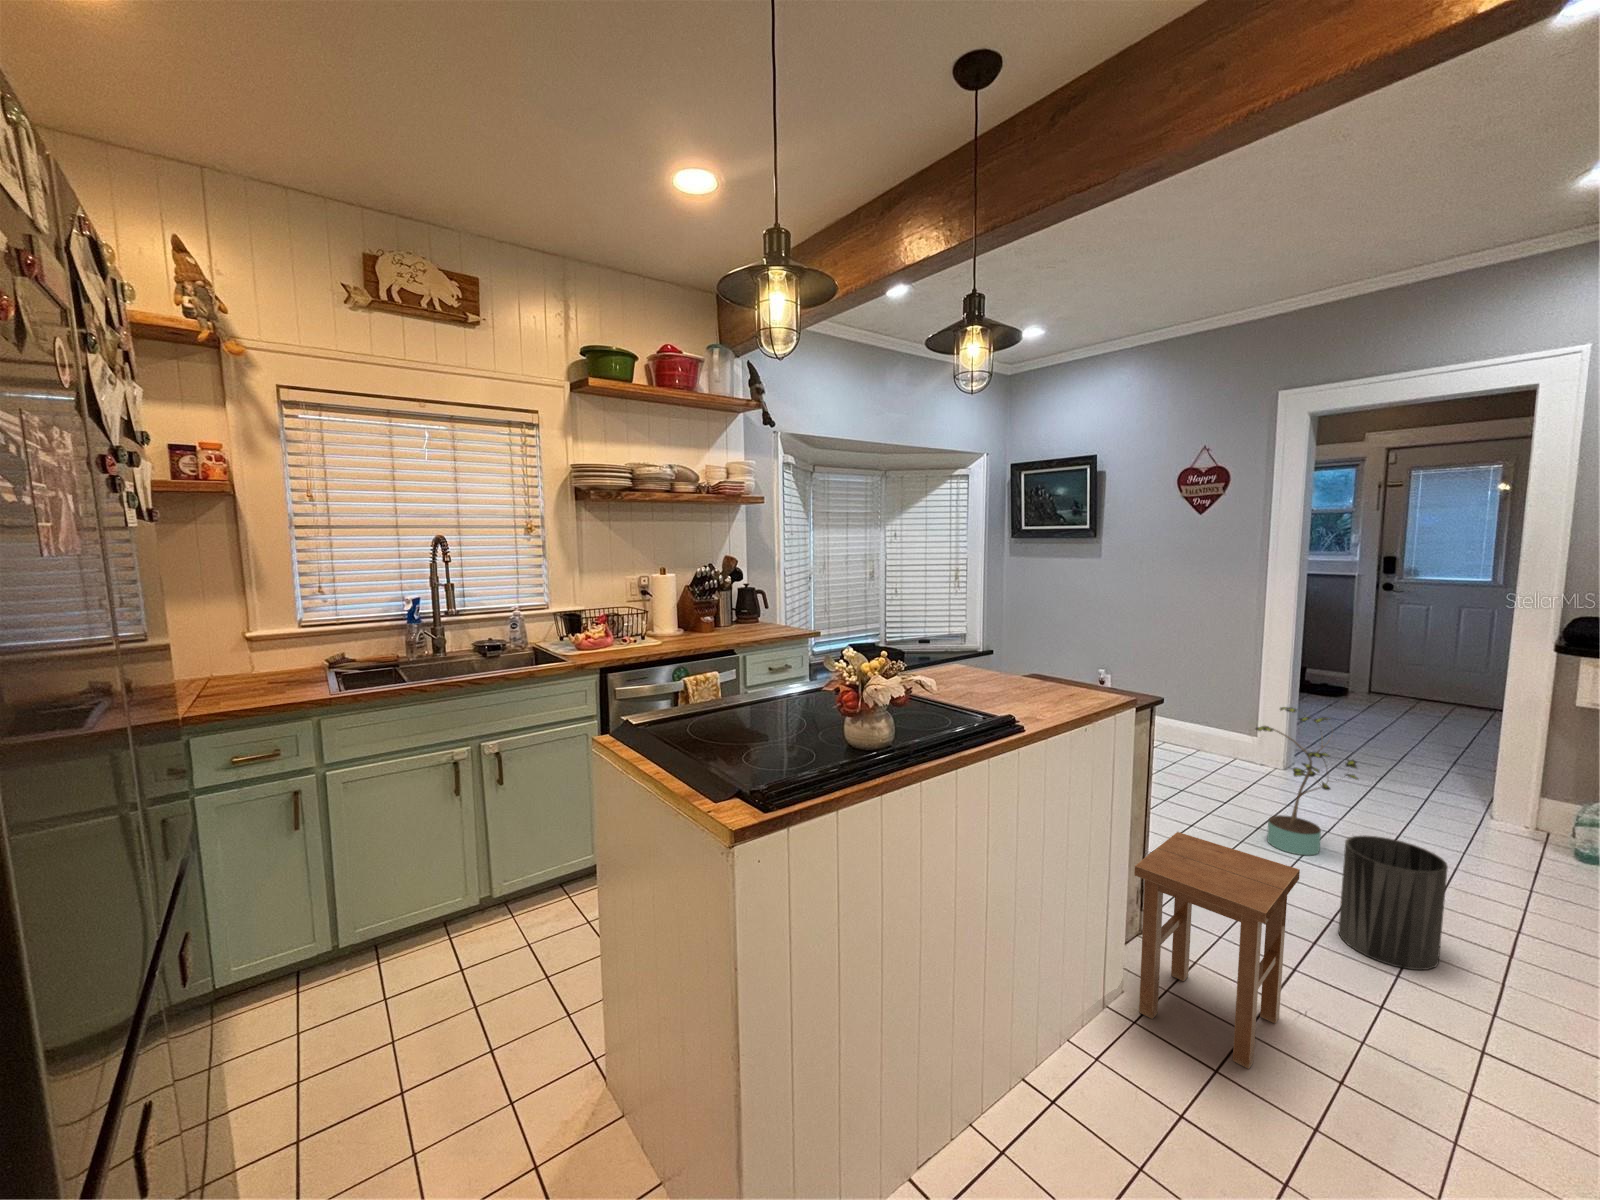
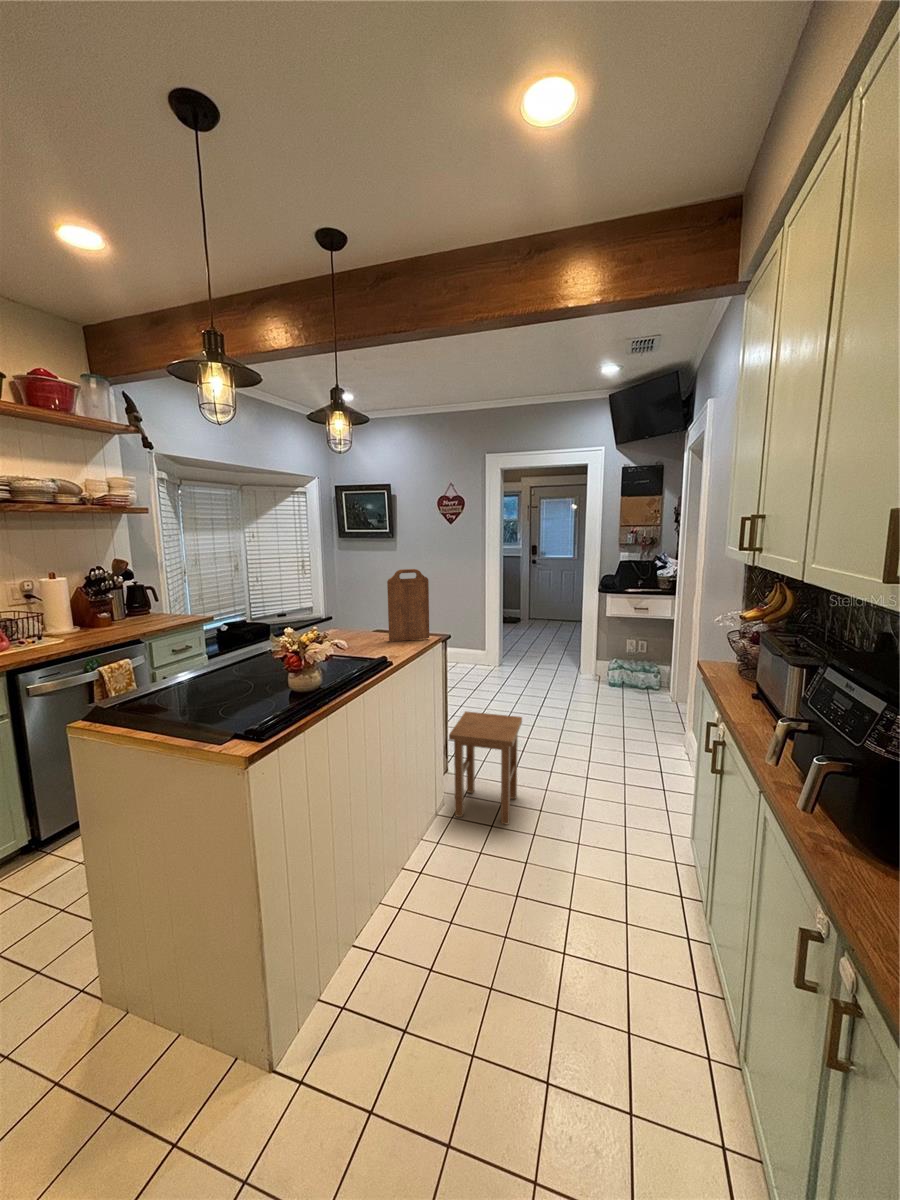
cutting board: none [1037,577,1113,695] -> present [387,569,429,642]
potted plant: present [1256,707,1358,855] -> none [490,634,537,713]
trash can: present [1339,835,1448,970] -> none [535,694,575,756]

